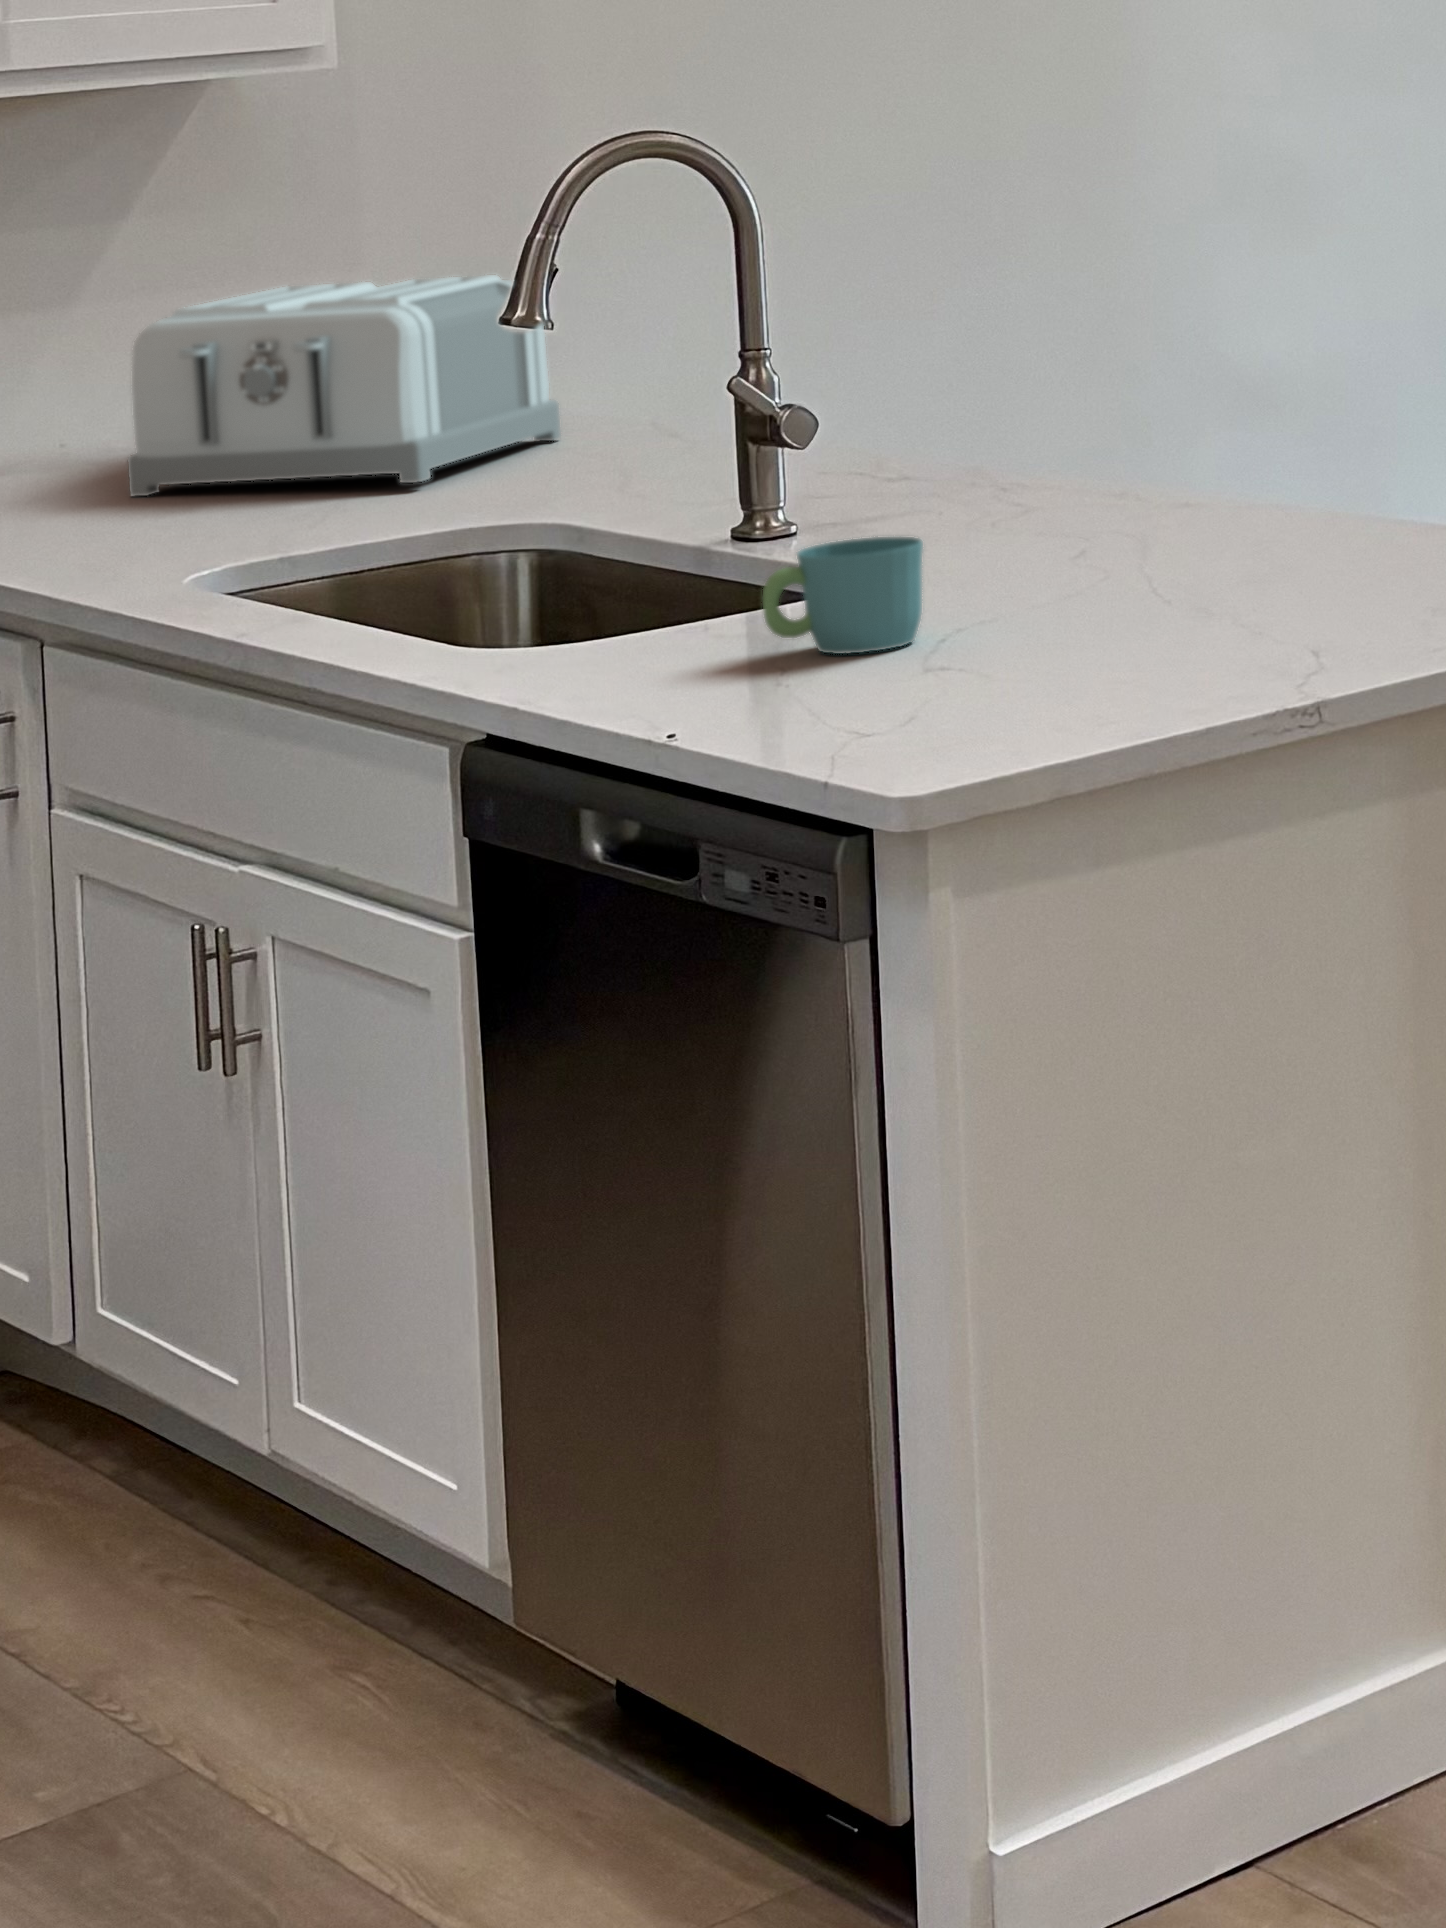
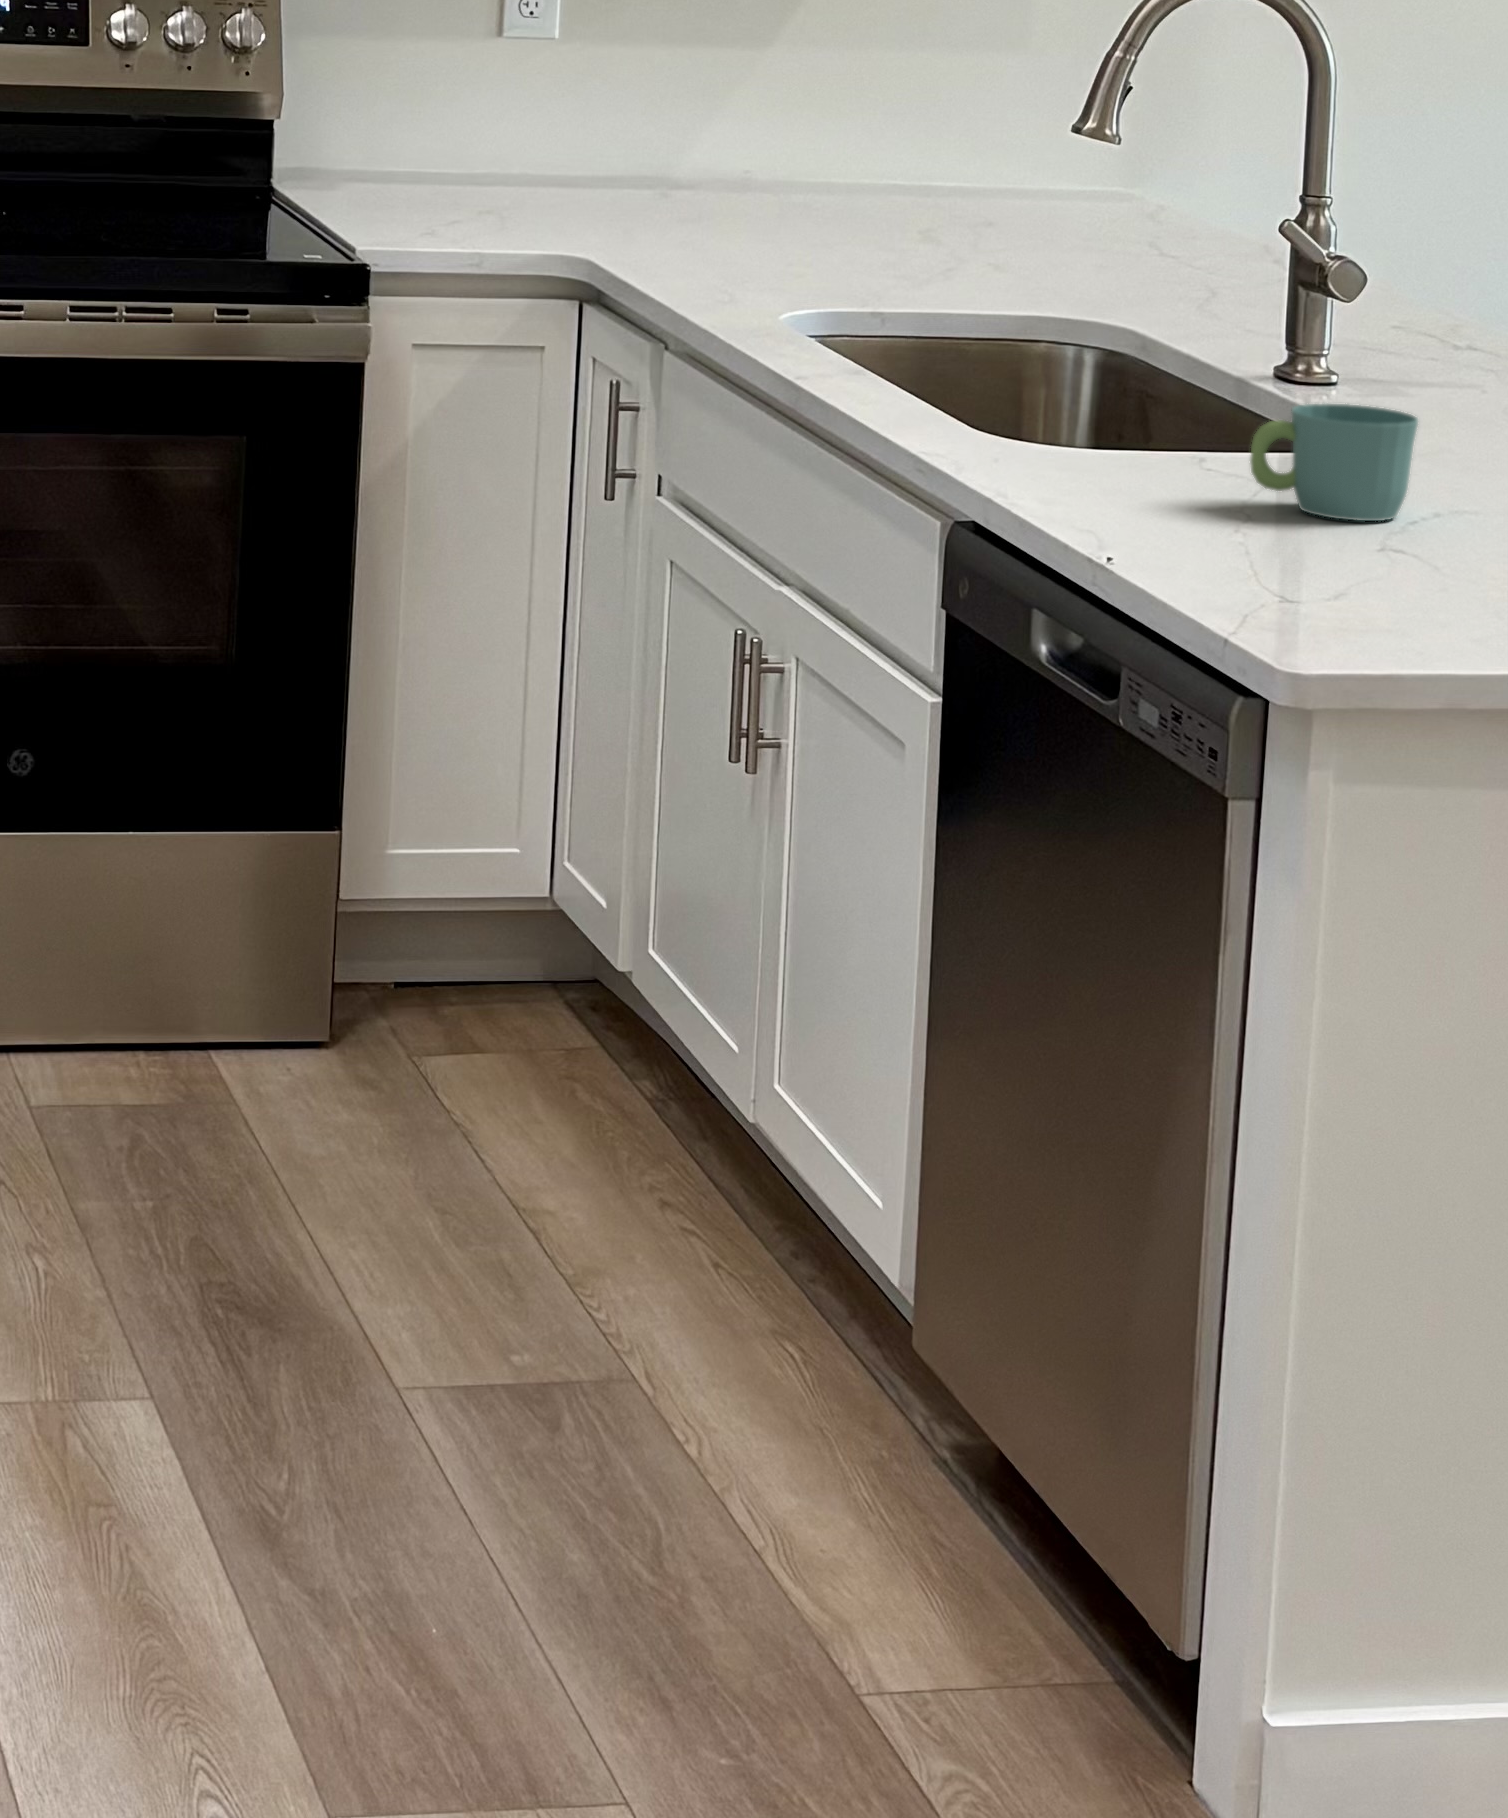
toaster: present [128,275,561,496] -> none [776,59,1173,264]

